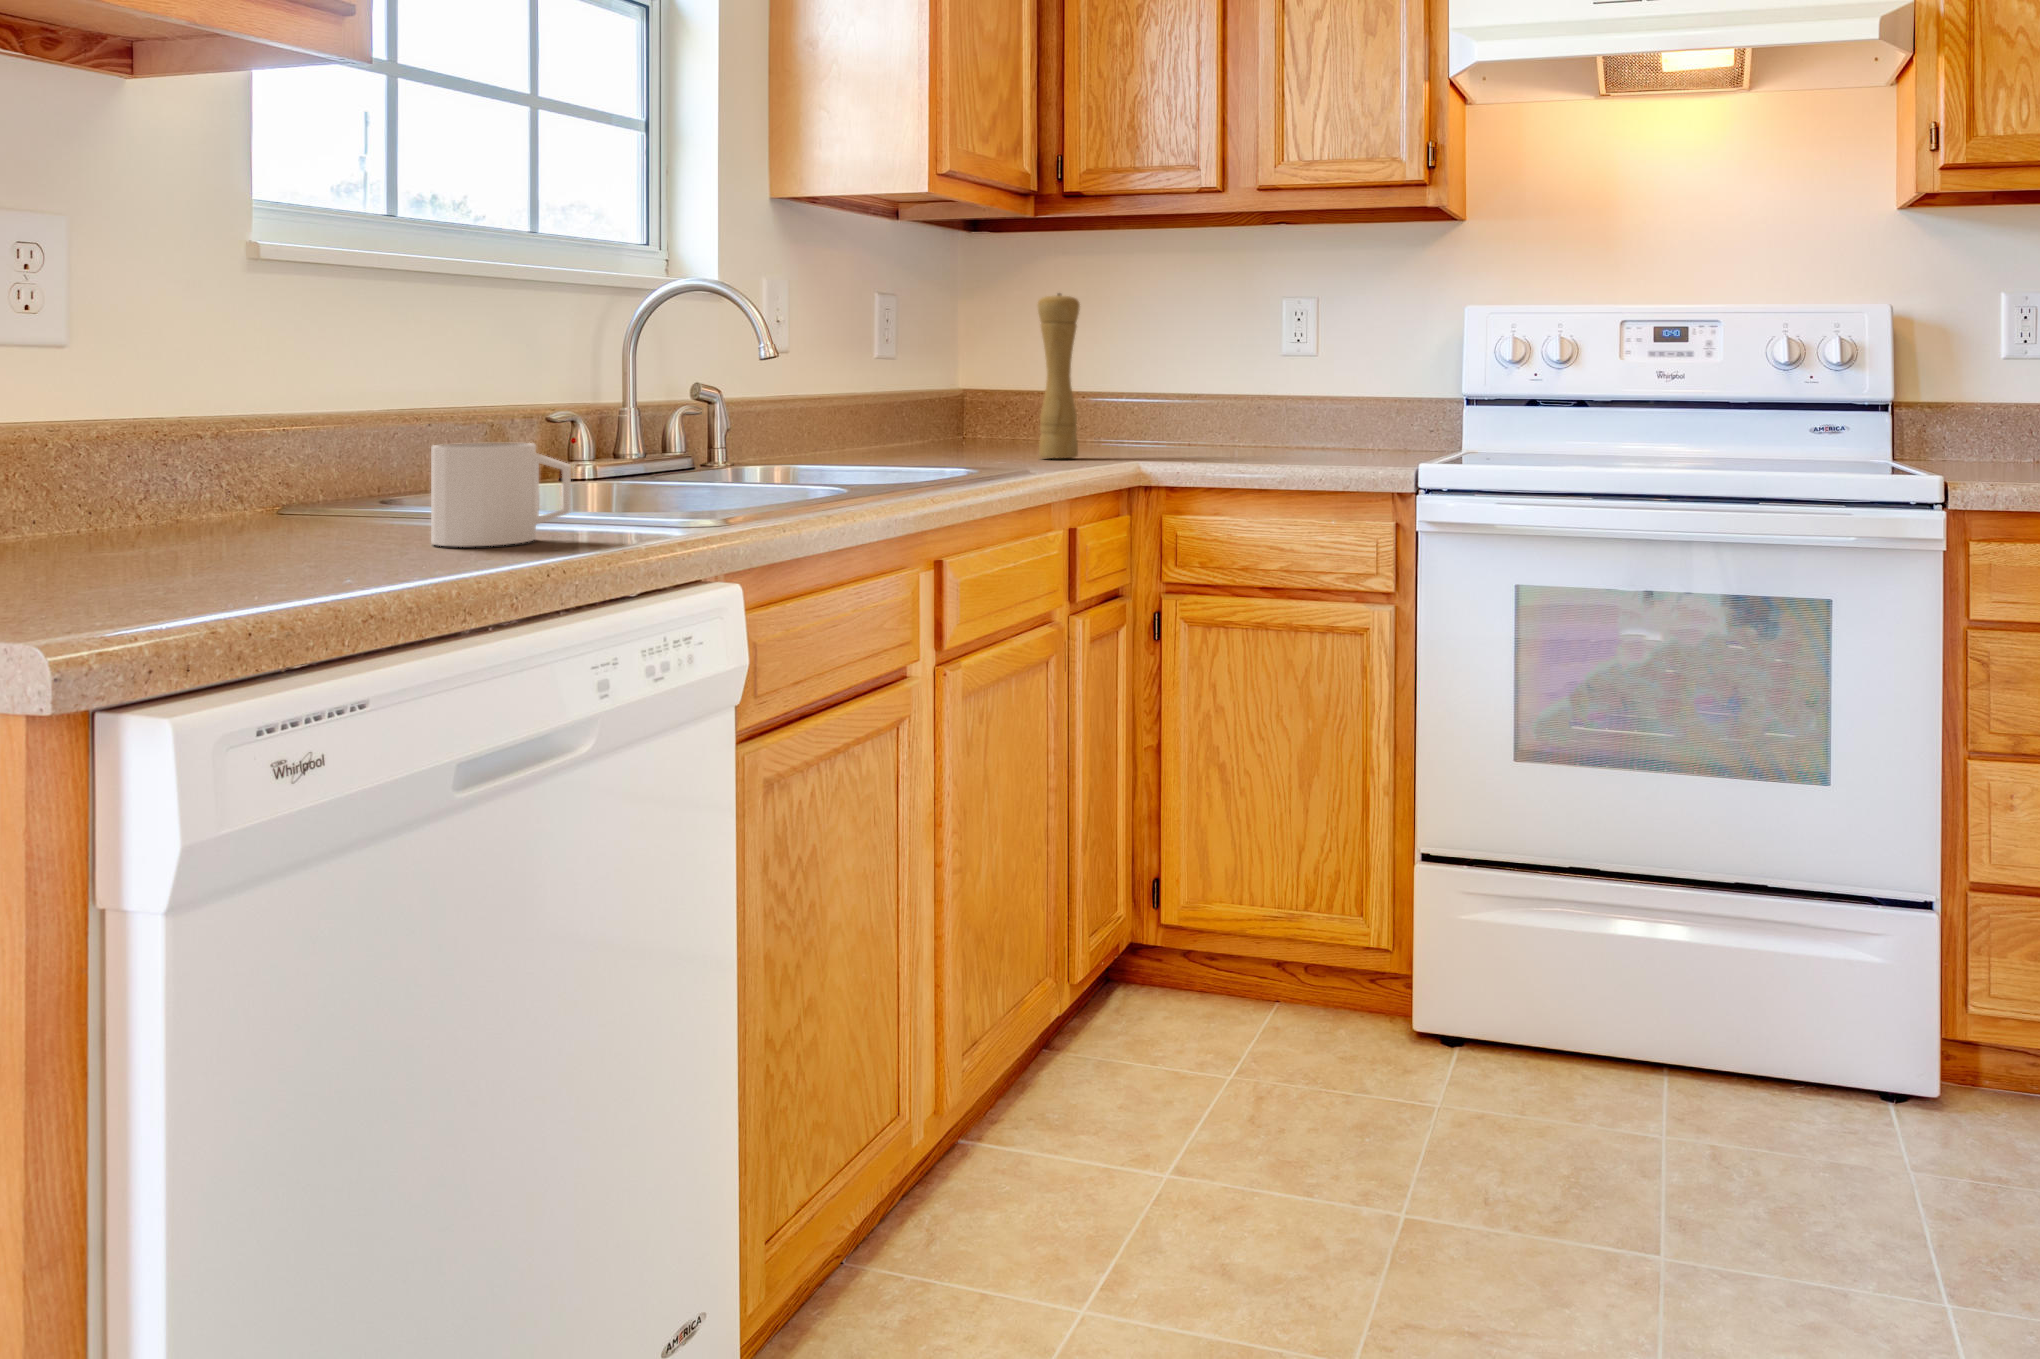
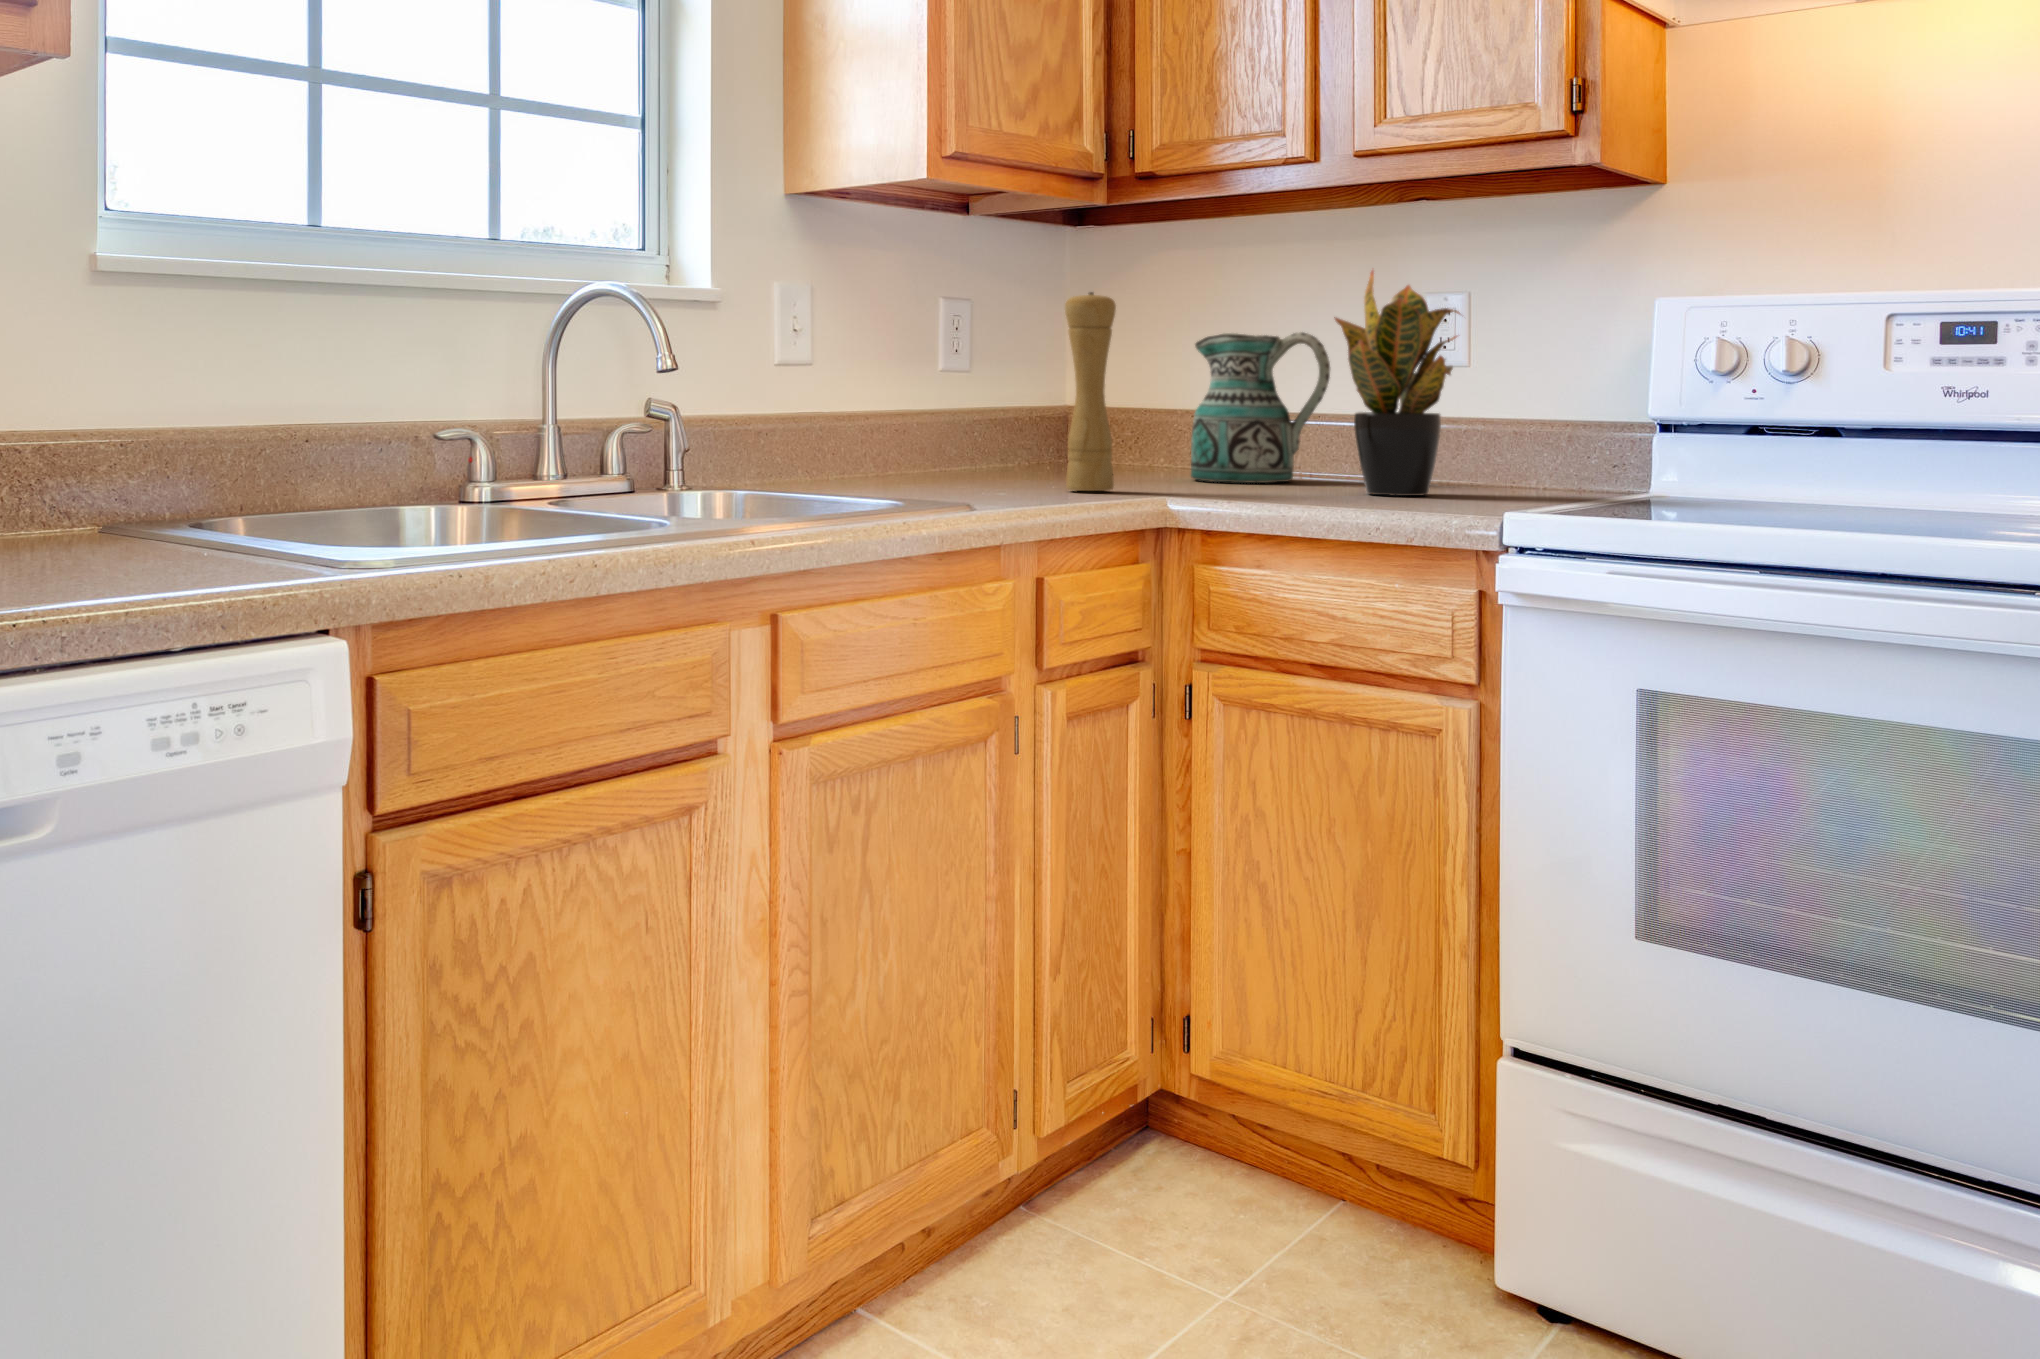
potted plant: none [1221,272,1342,455] -> present [1334,271,1460,496]
ceramic pitcher: none [1096,326,1209,448] -> present [1191,332,1330,483]
mug: present [431,443,571,547] -> none [47,453,187,564]

